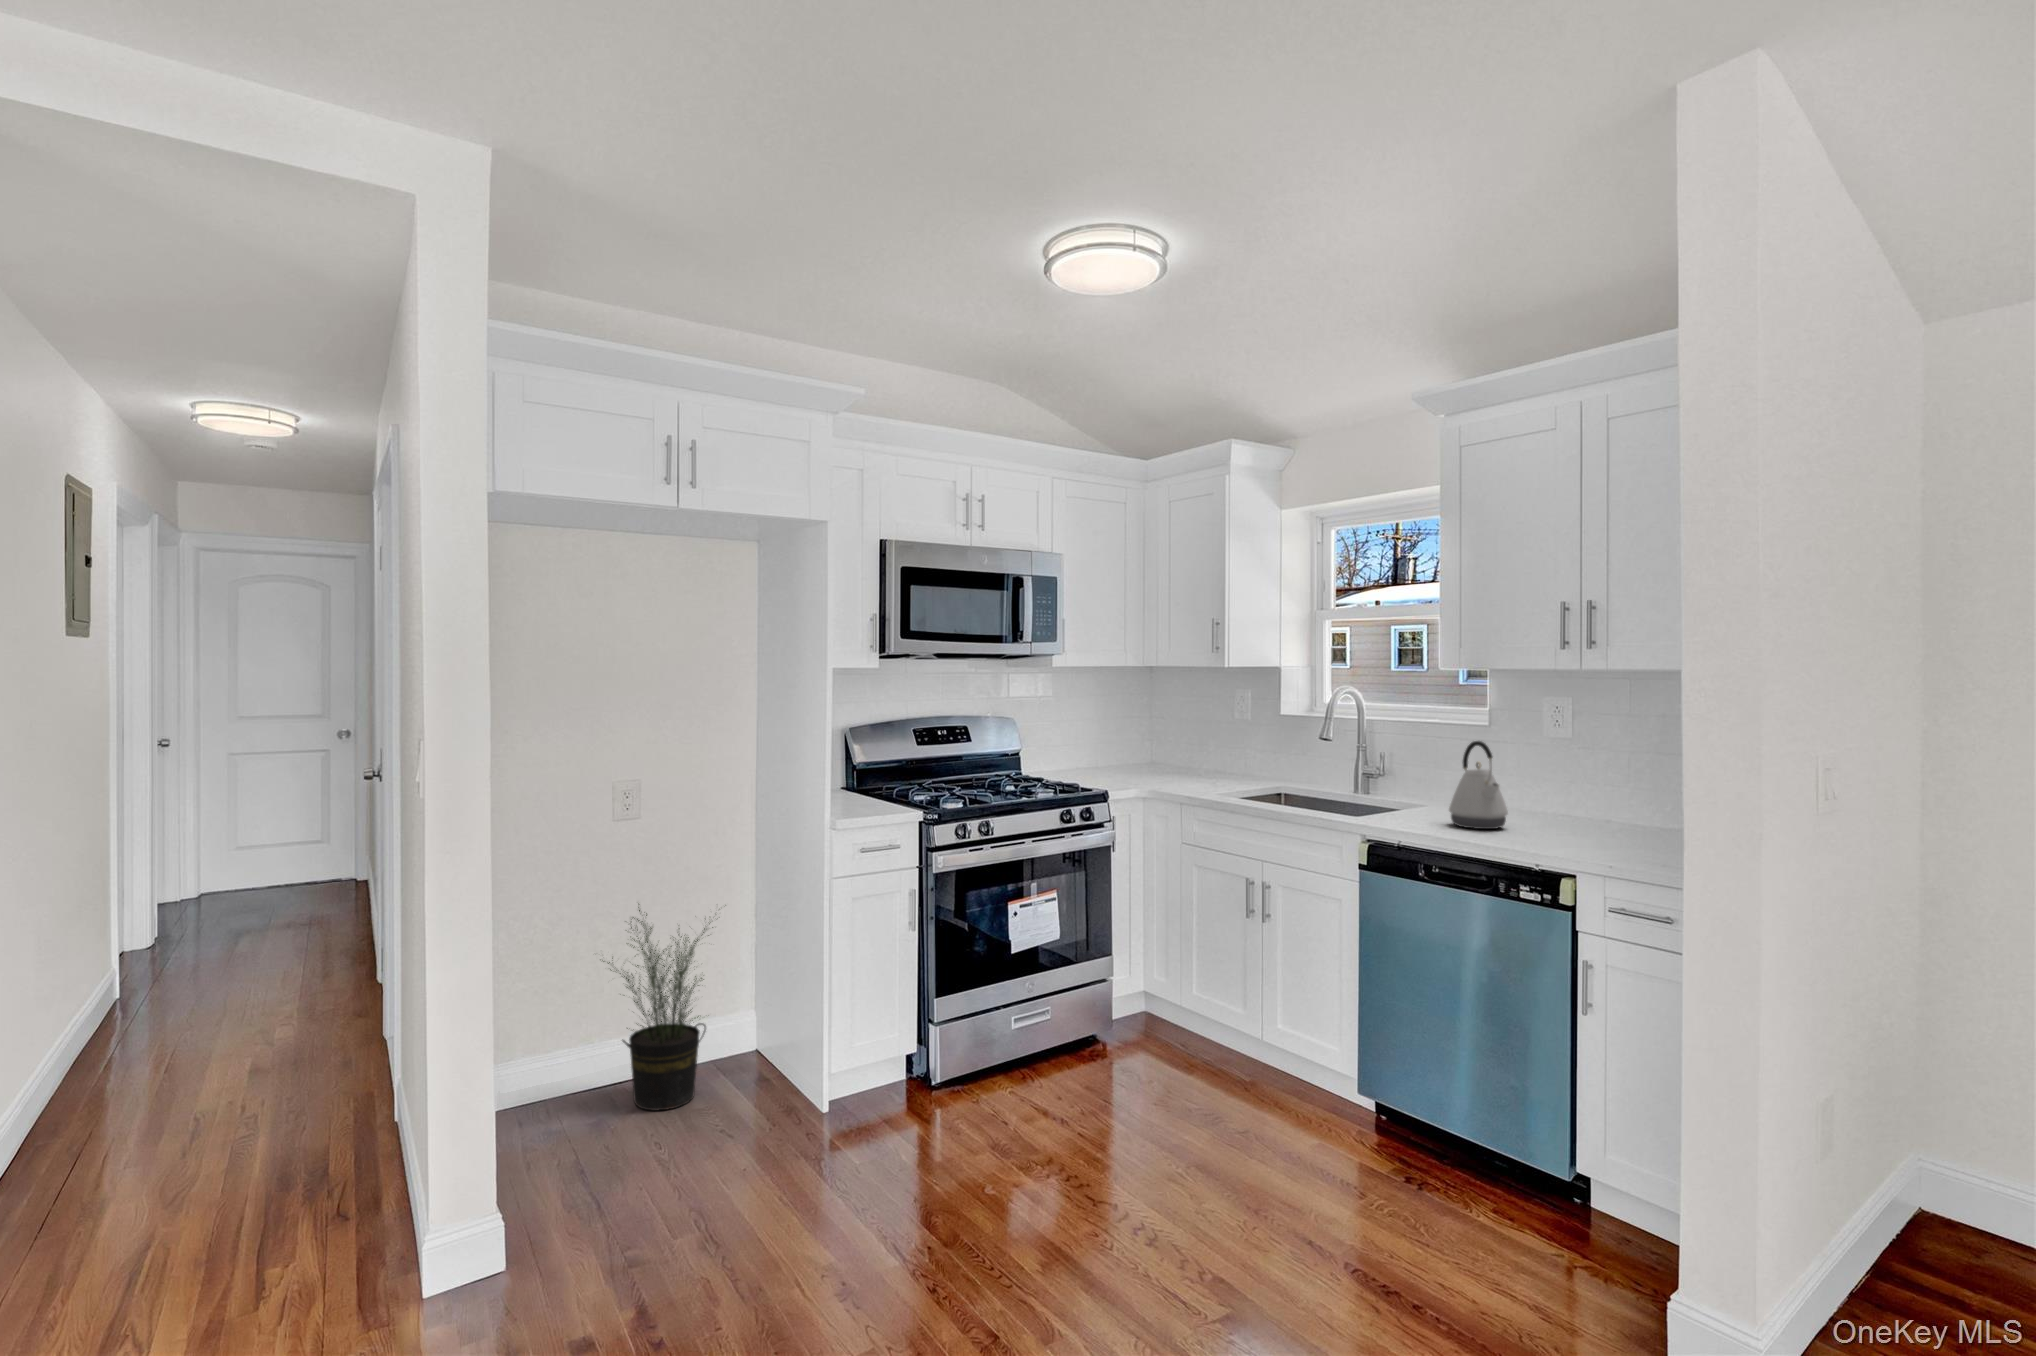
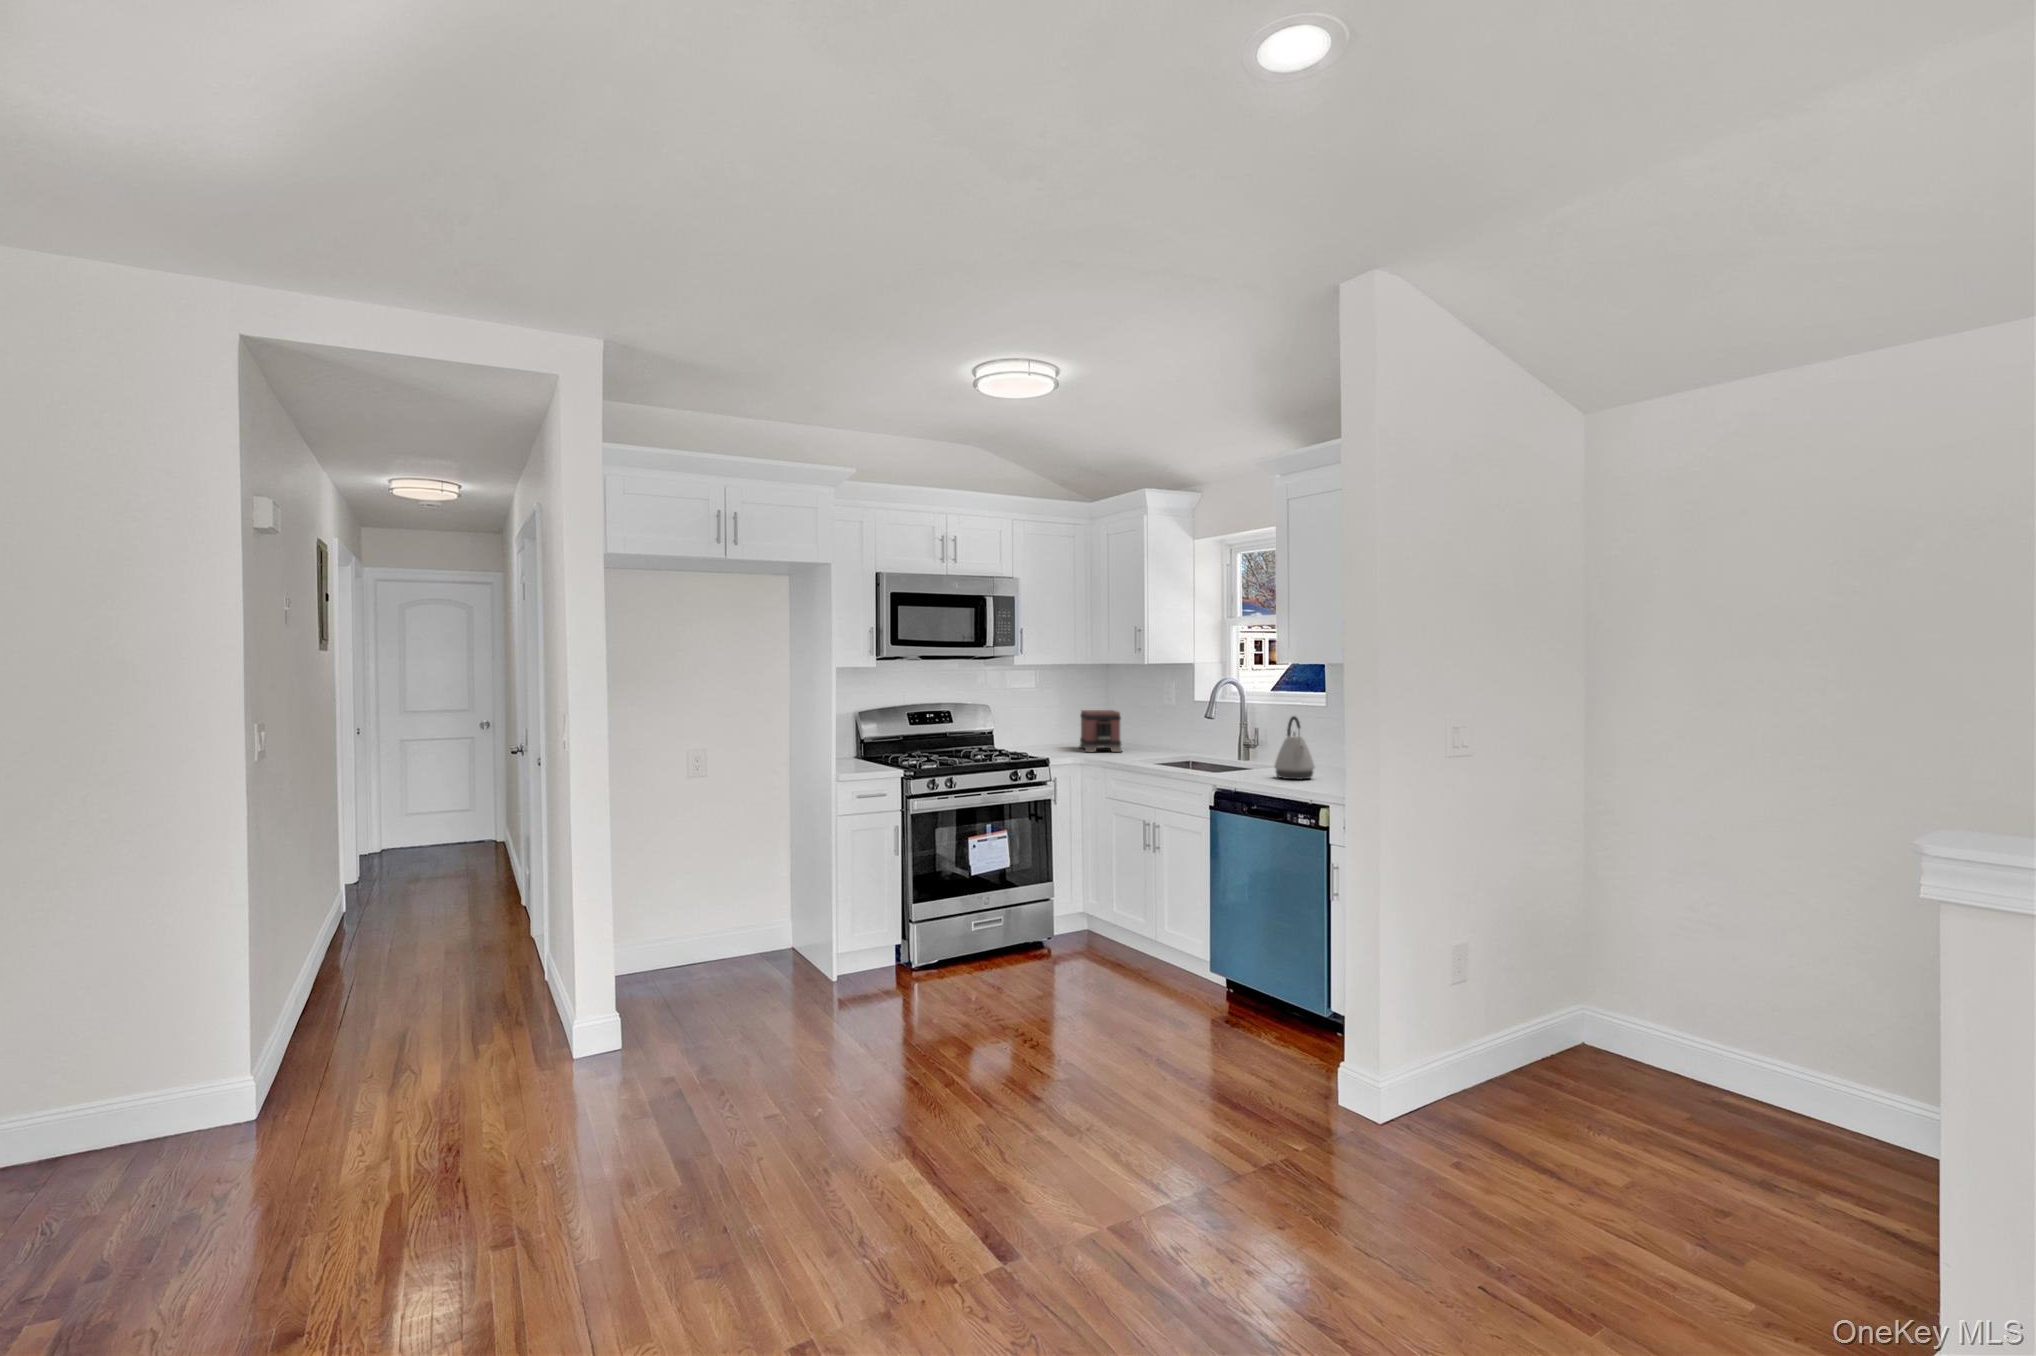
toaster: none [1127,725,1192,781] -> present [1080,710,1122,752]
potted plant: present [602,903,713,1110] -> none [672,835,767,979]

